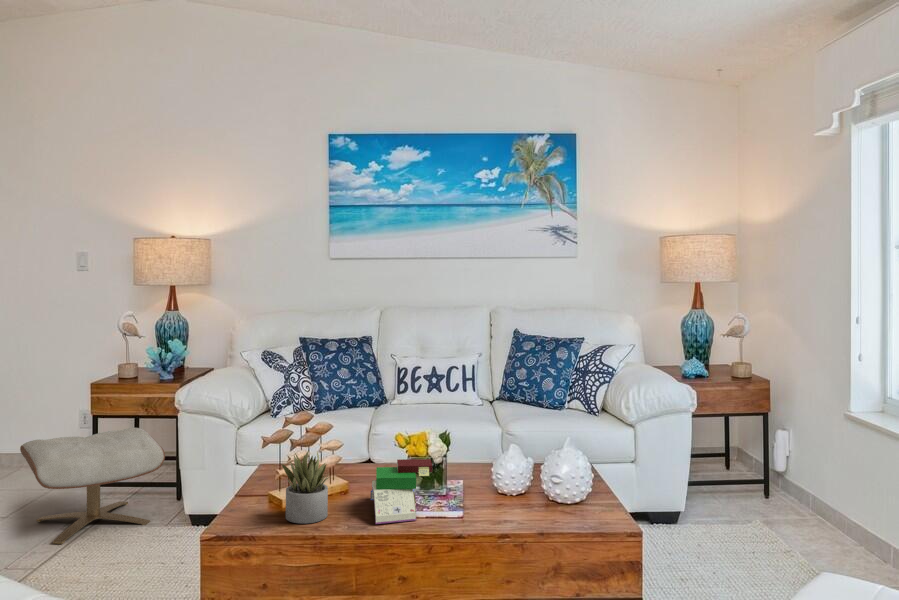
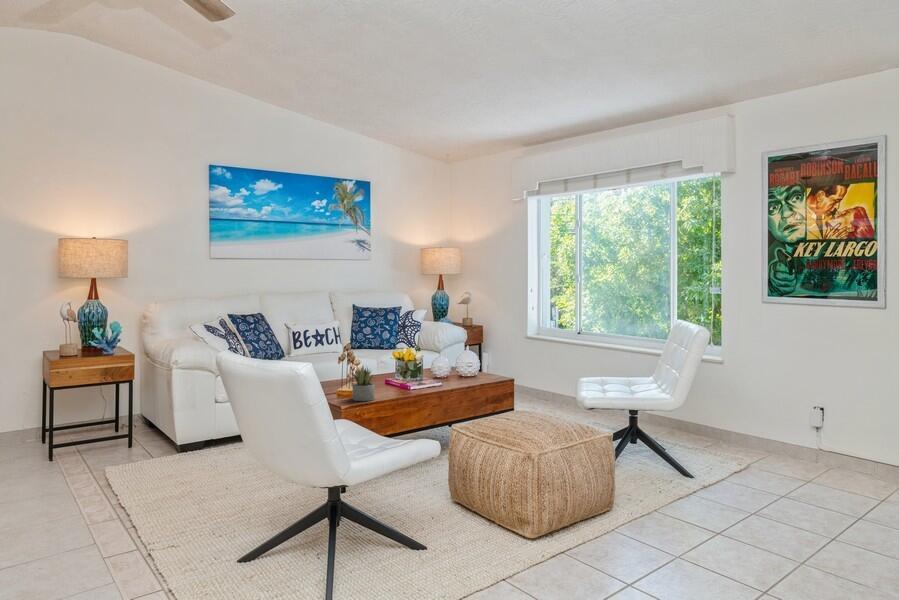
ottoman: present [20,428,165,544] -> none [38,389,156,473]
book: present [371,459,432,524] -> none [378,367,416,396]

